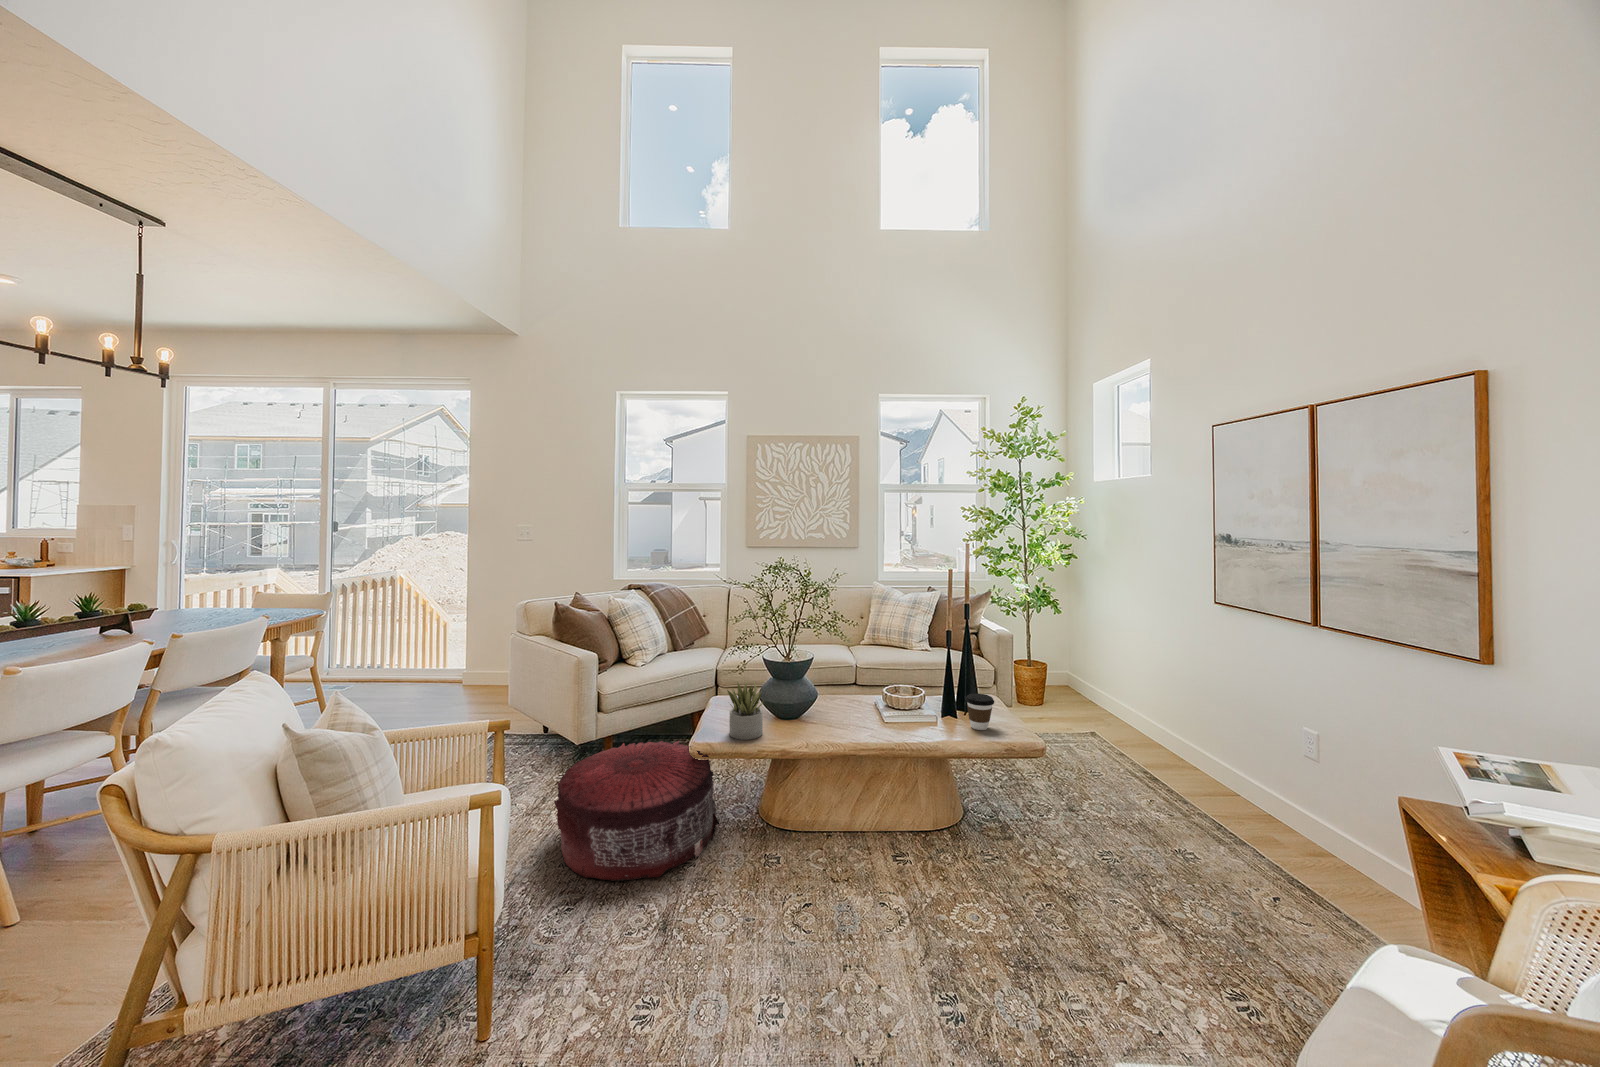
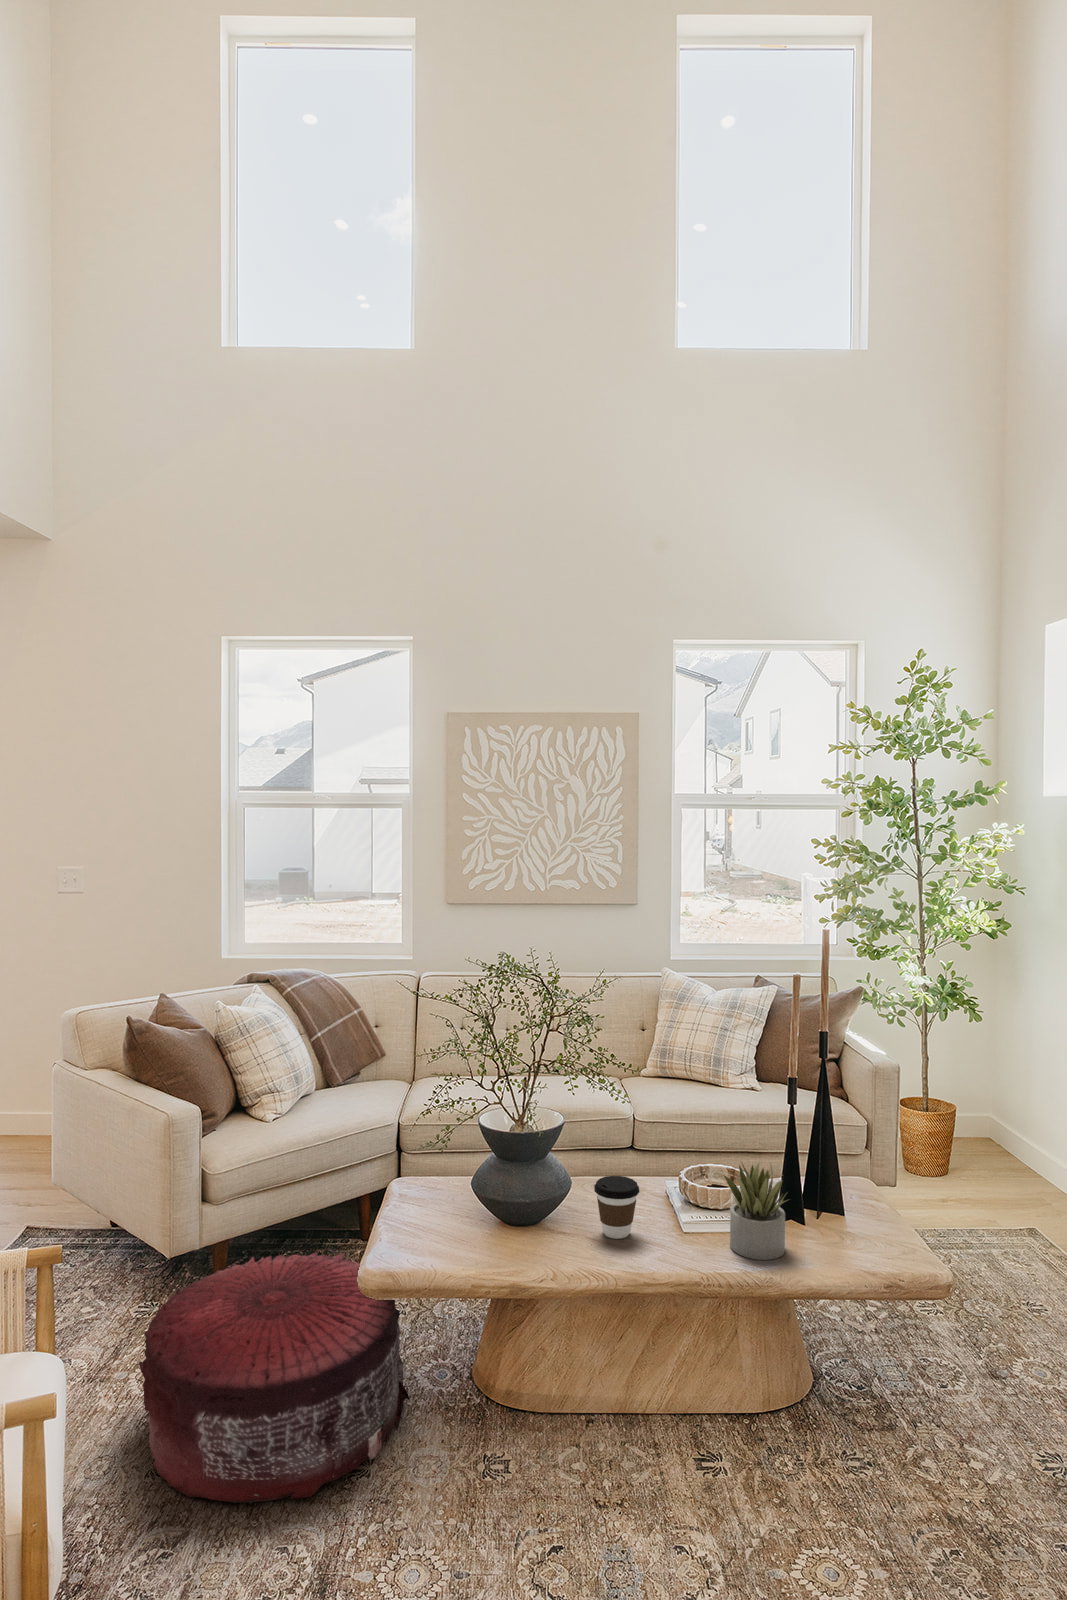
succulent plant: present [727,682,763,740] -> present [724,1162,787,1260]
coffee cup: present [965,693,994,730] -> present [594,1176,639,1239]

